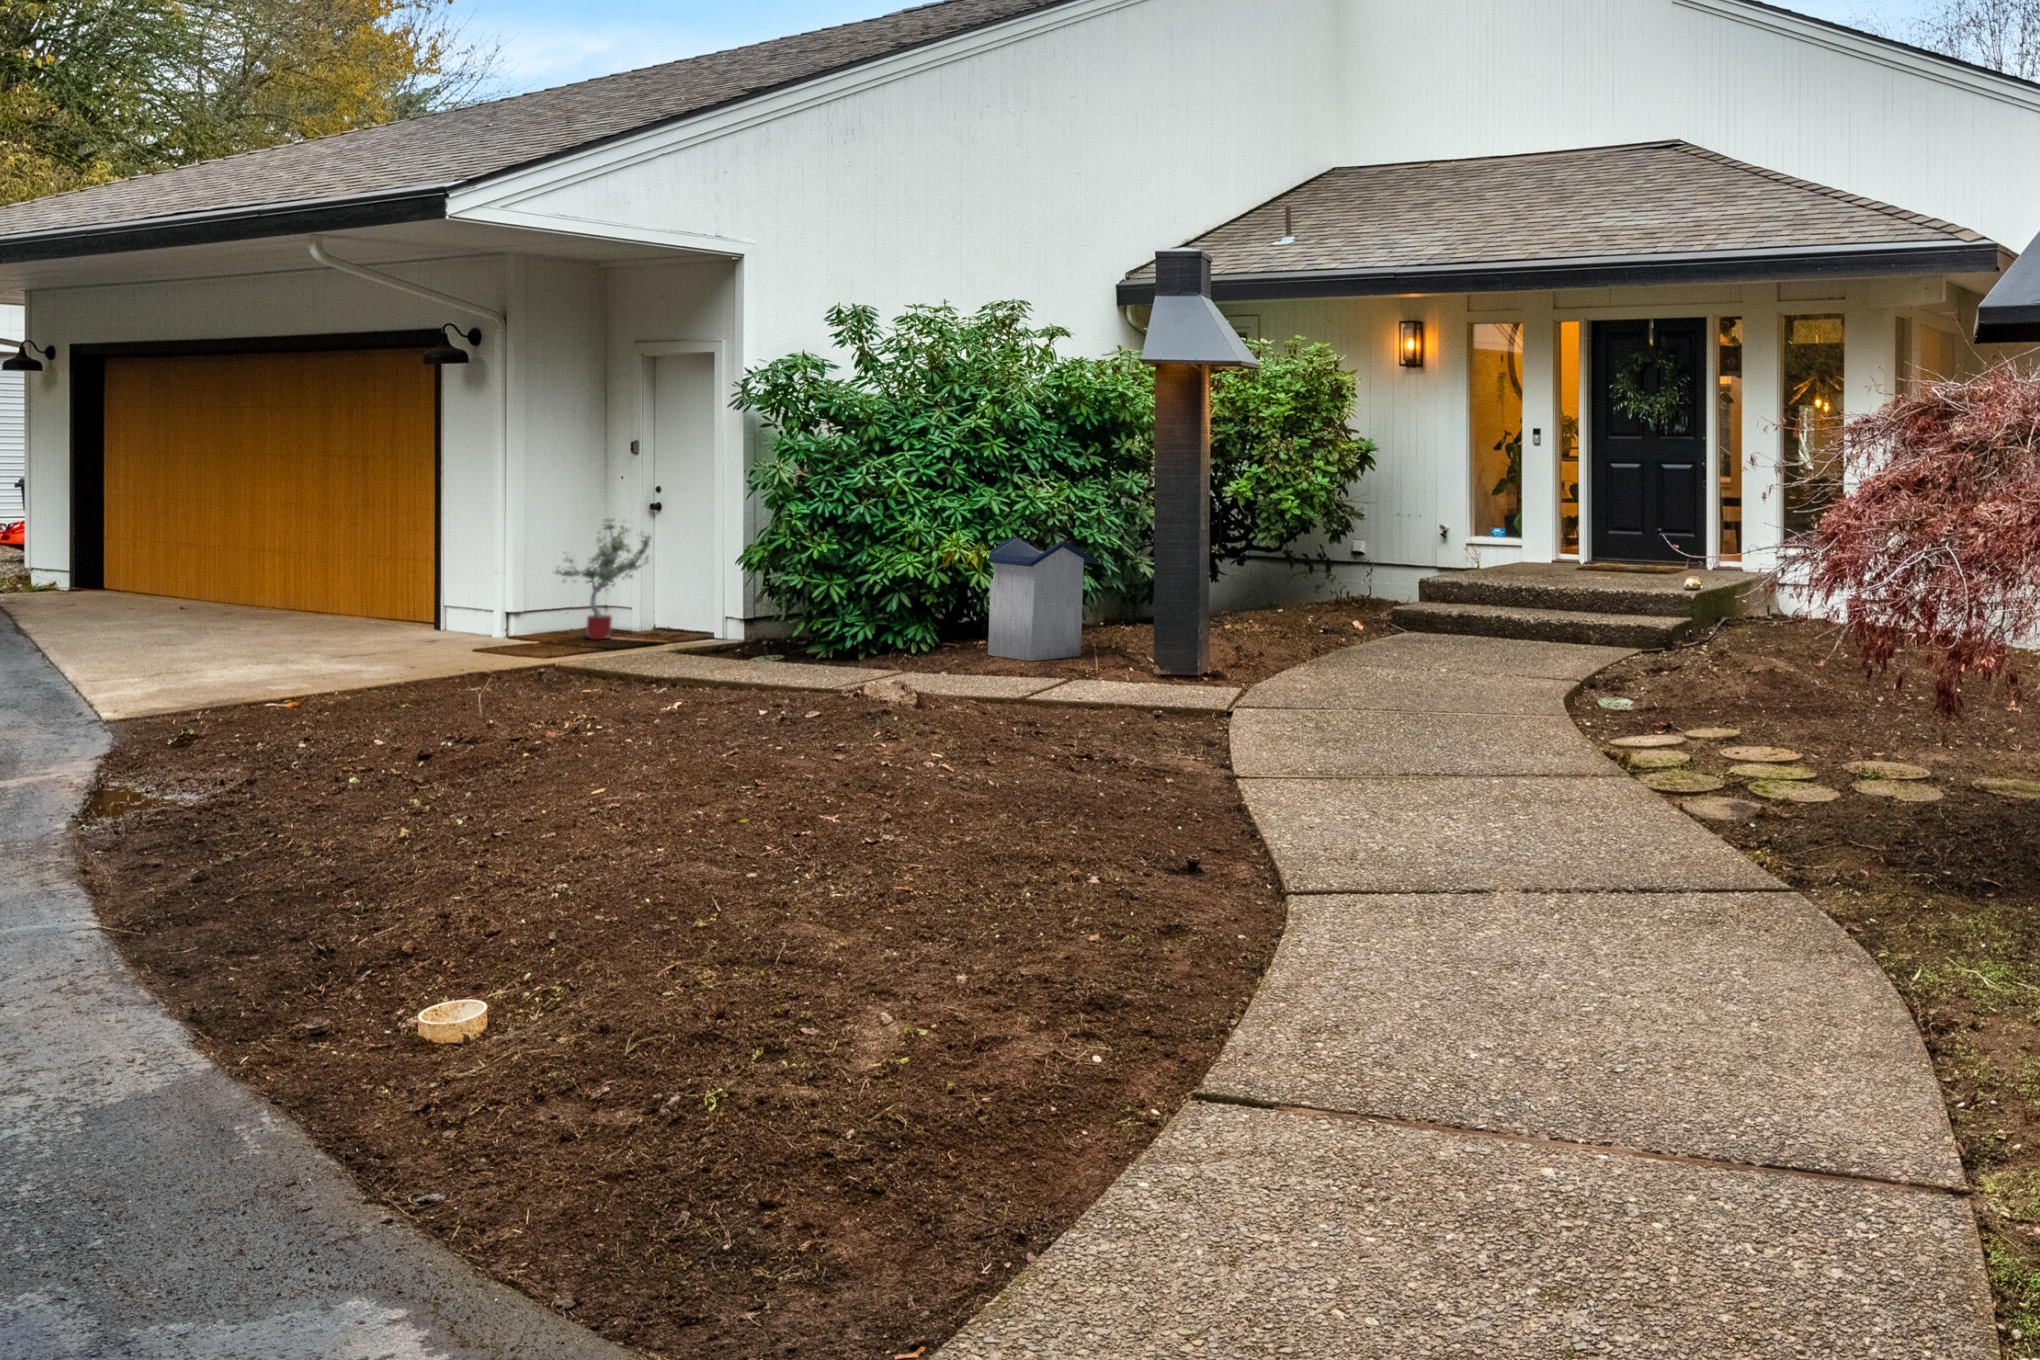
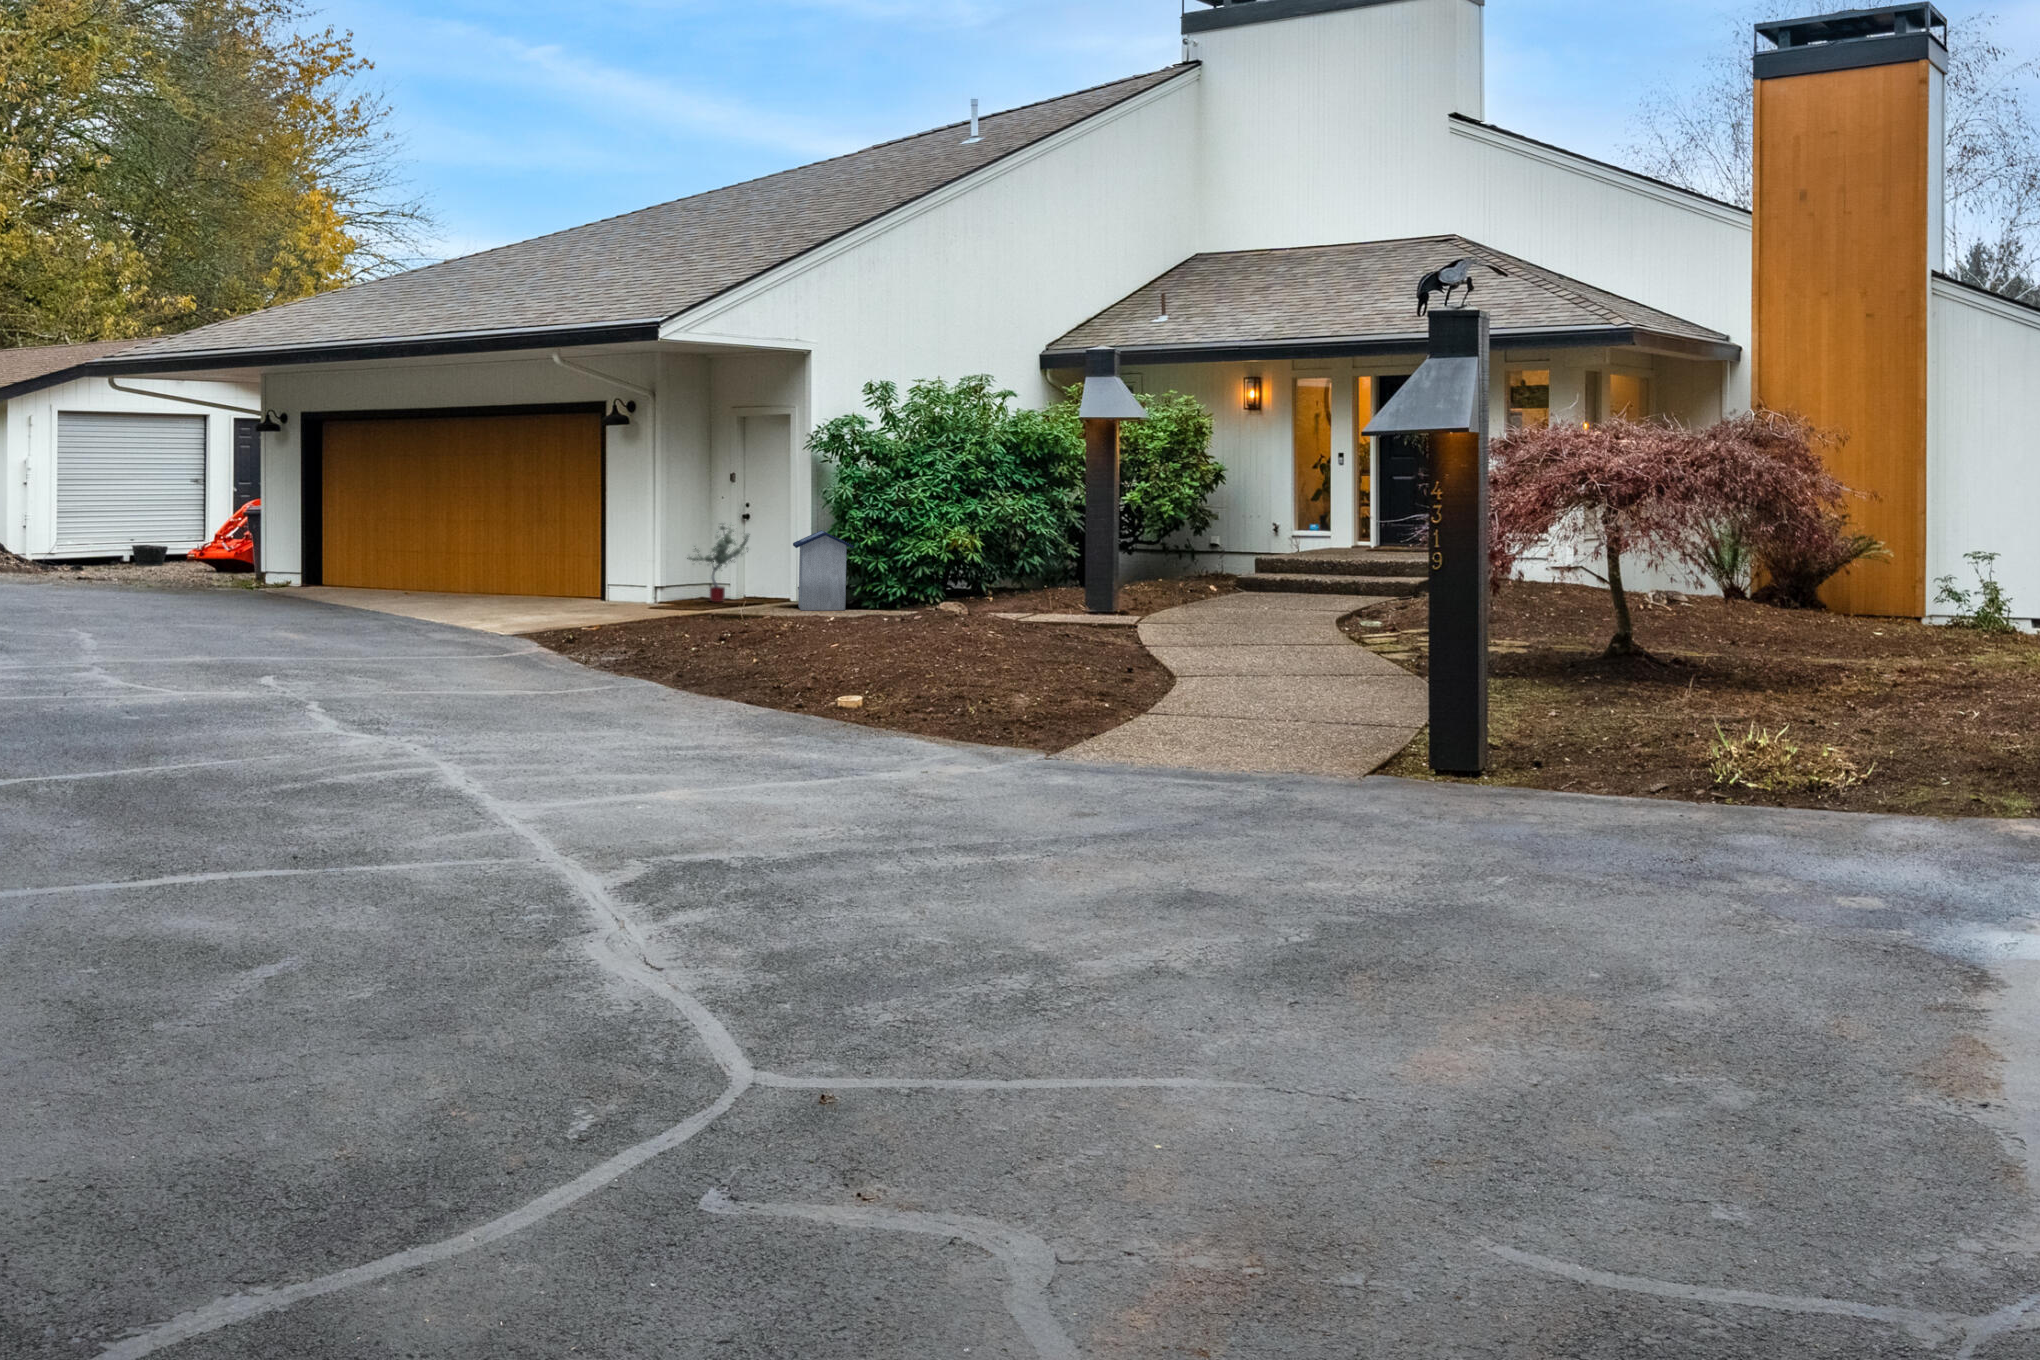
trash can: present [988,537,1096,661] -> present [793,530,854,610]

